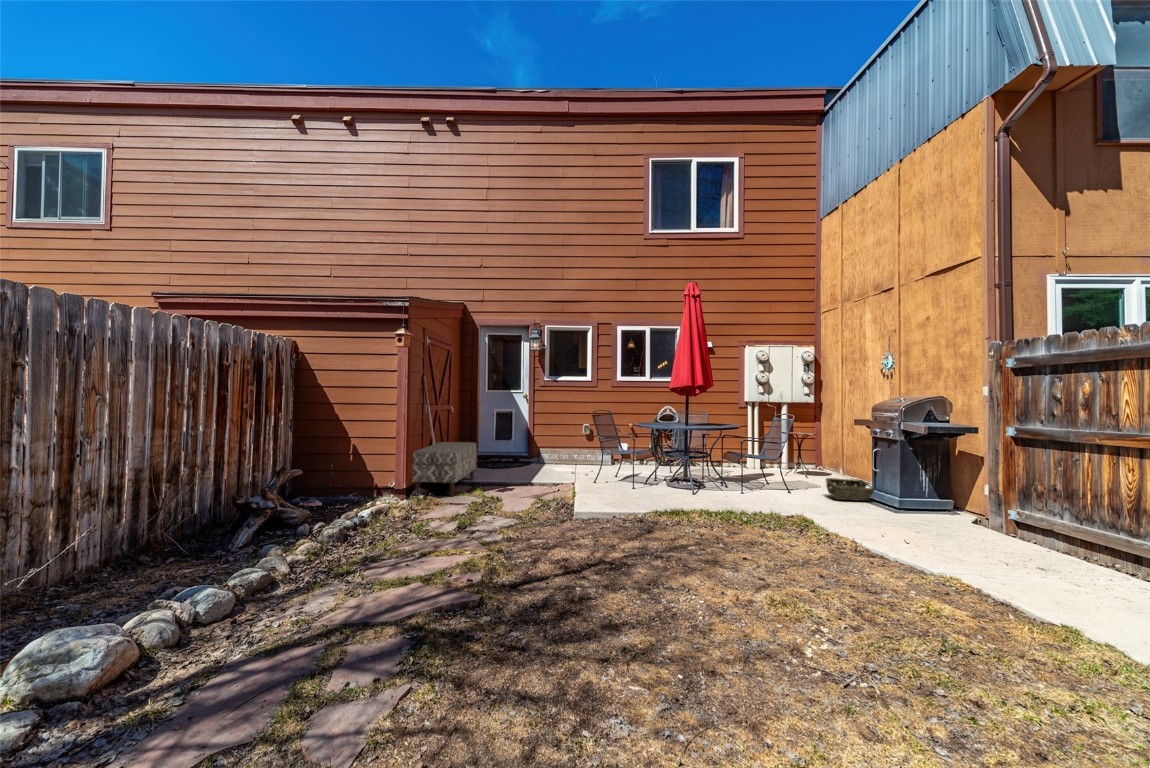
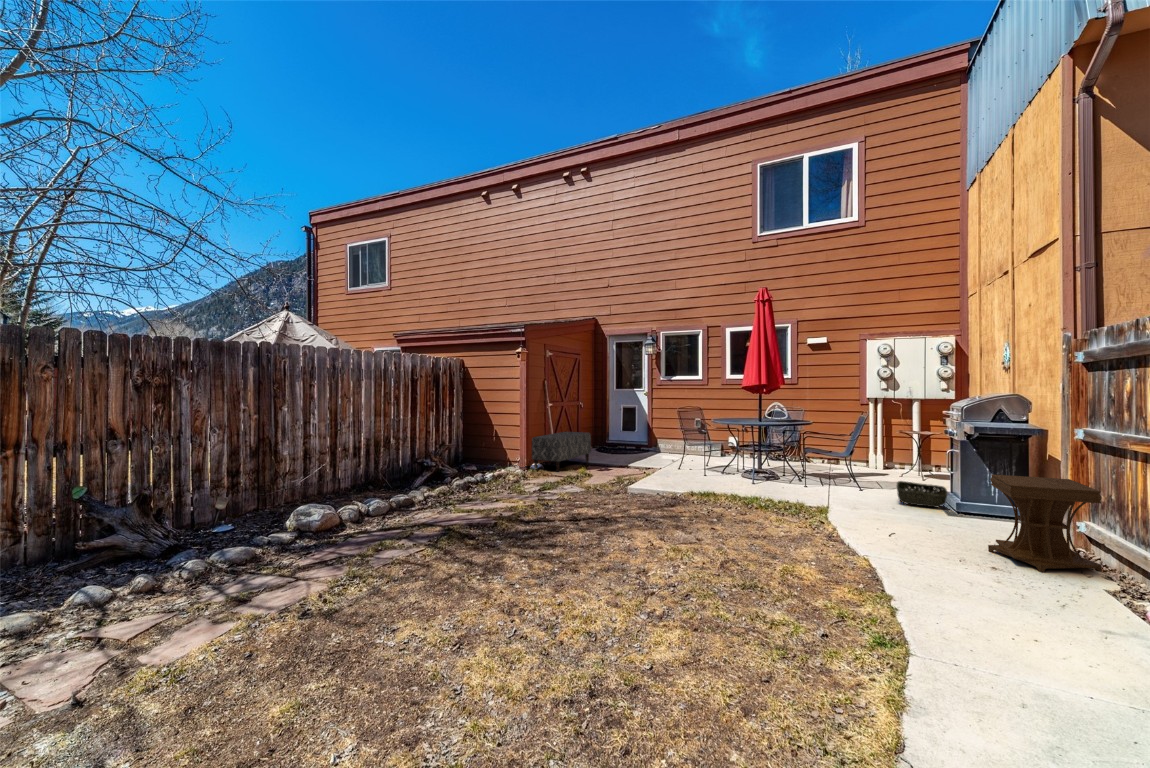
side table: none [972,468,1086,557] -> present [988,474,1101,572]

